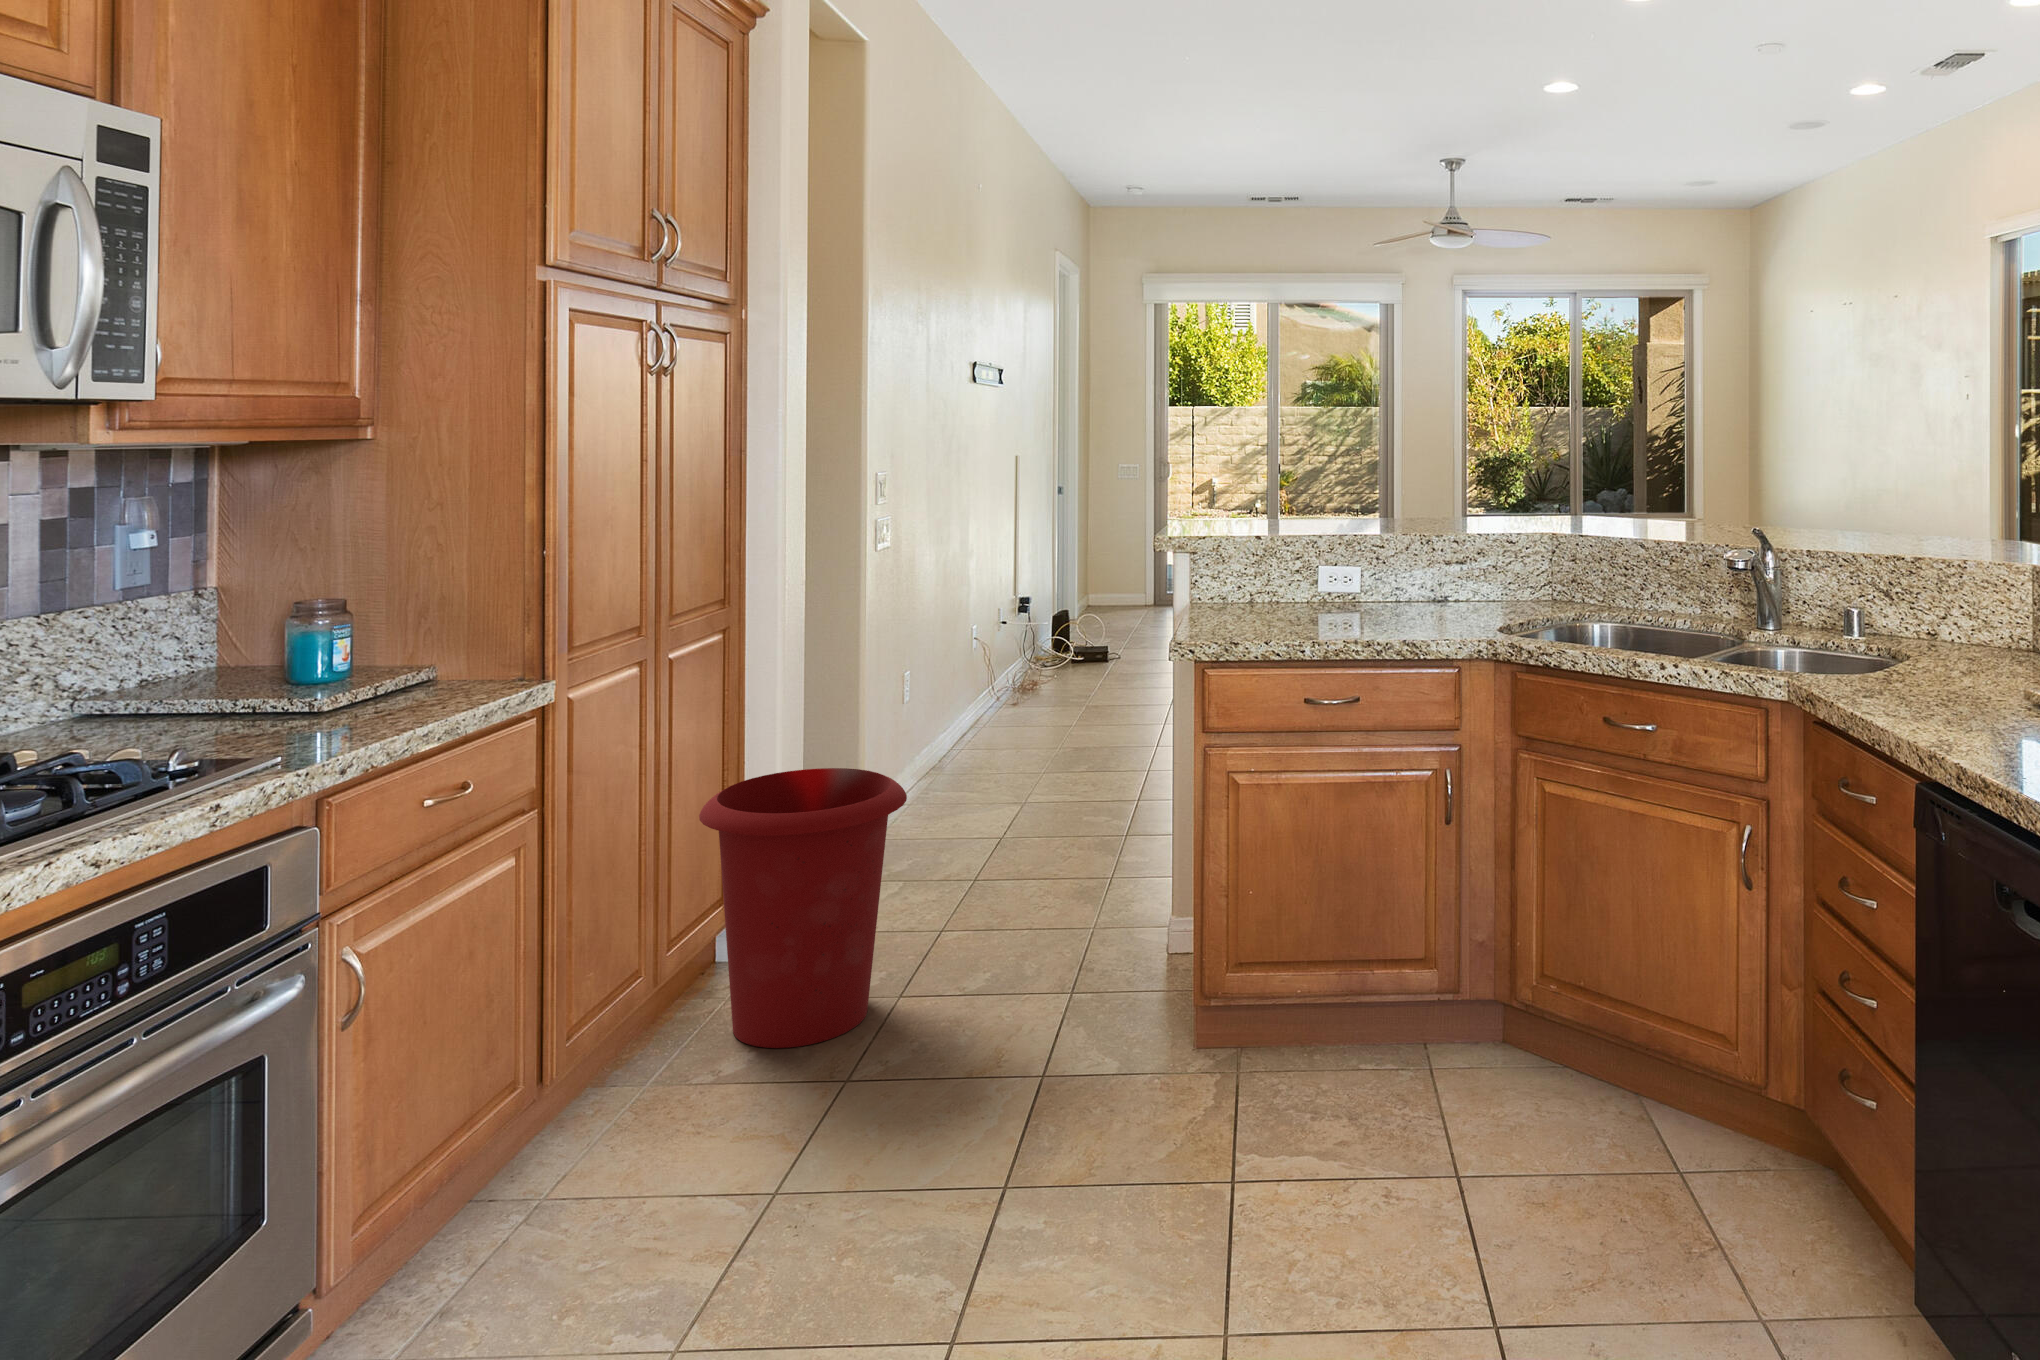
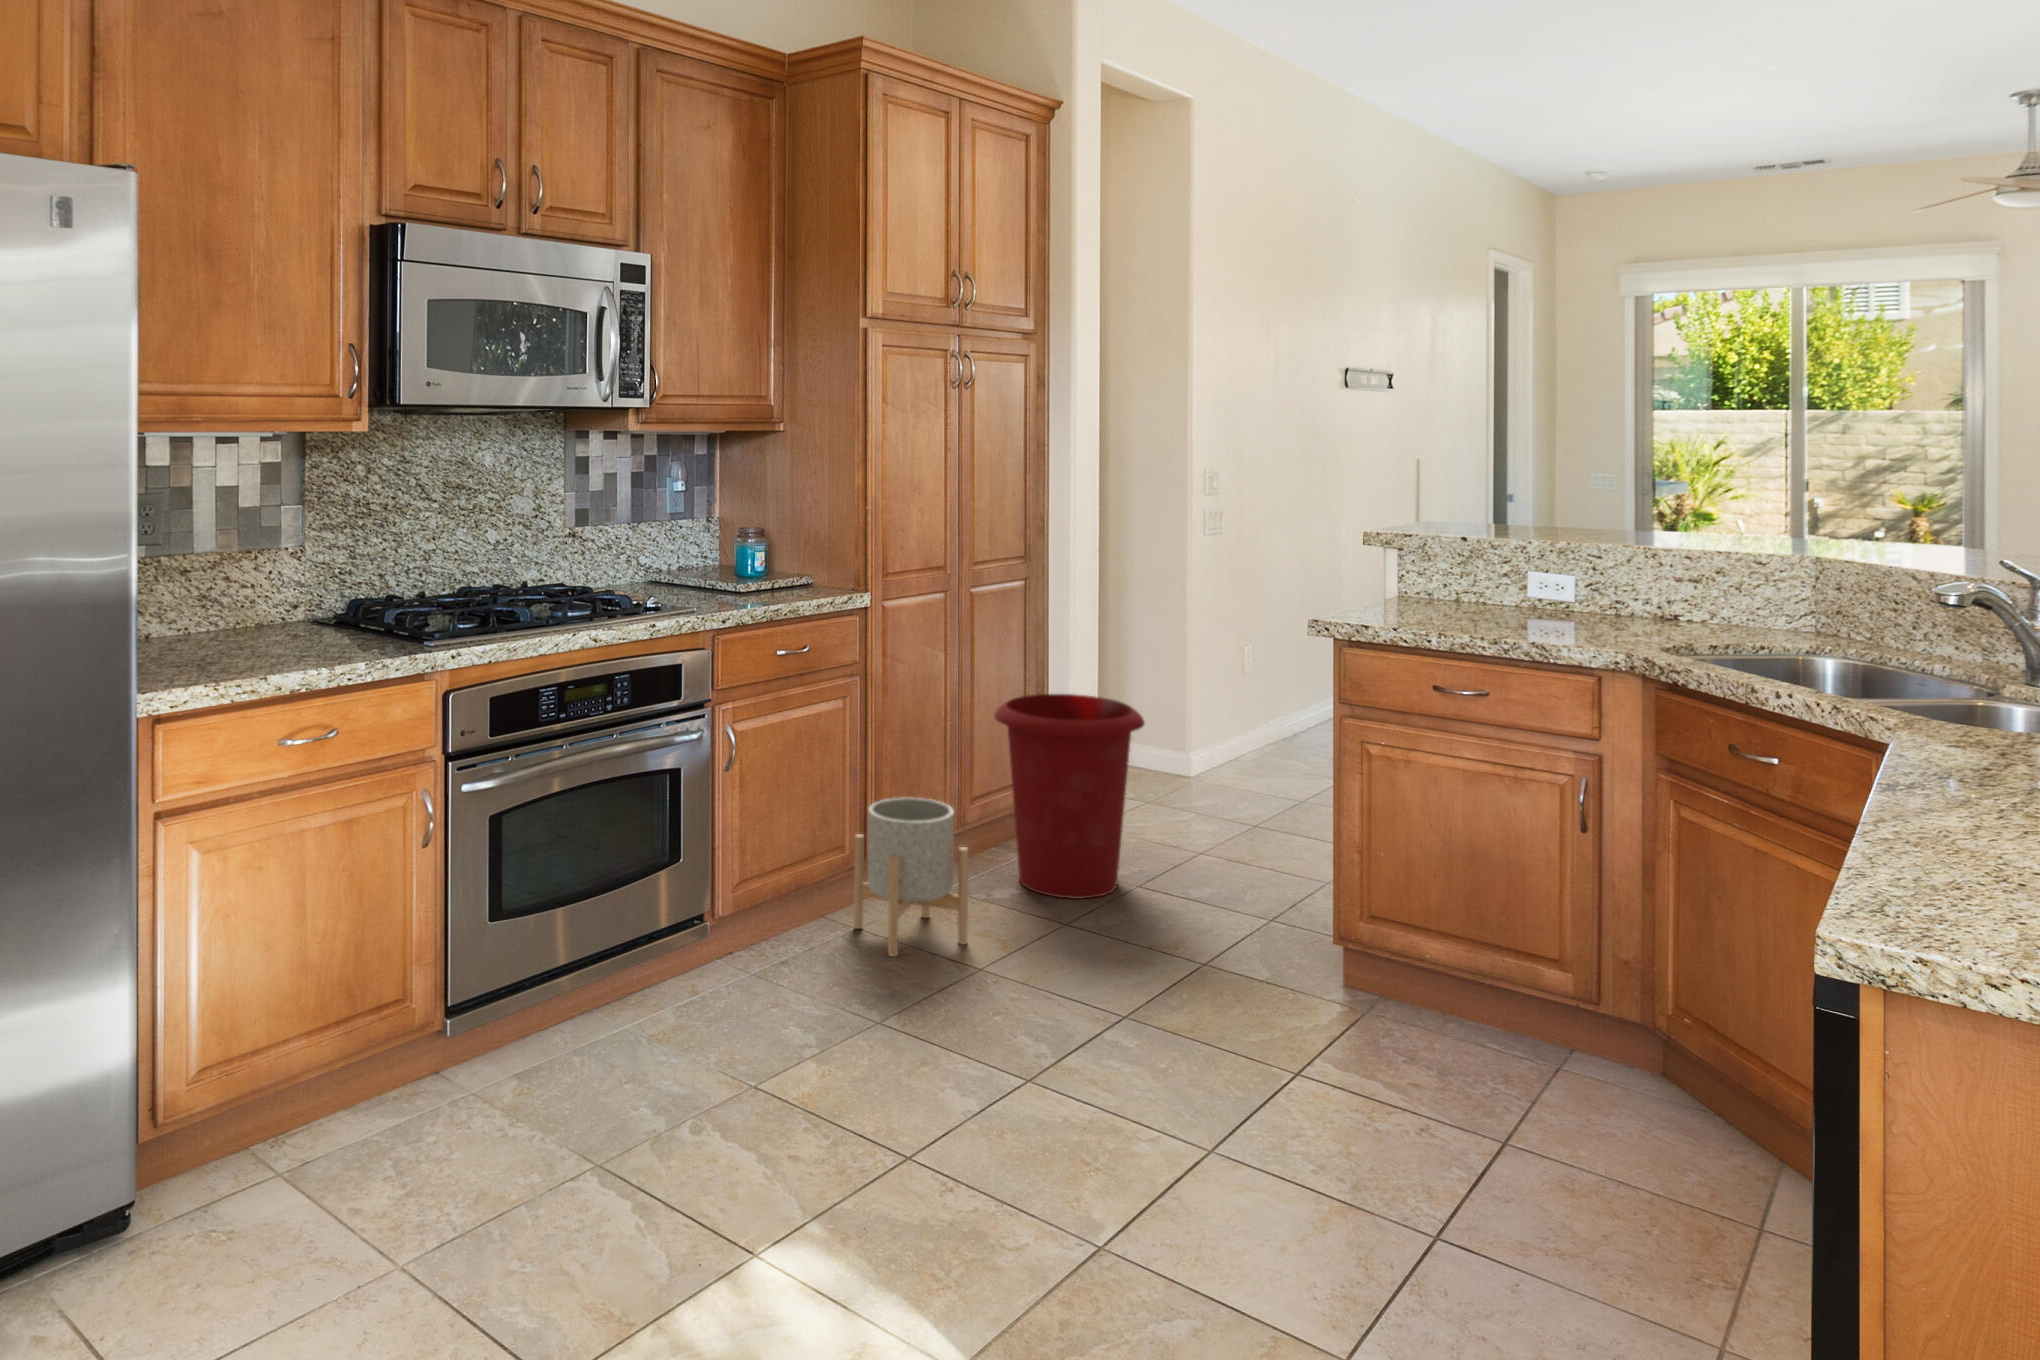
planter: none [527,969,728,1231] -> present [854,798,968,957]

